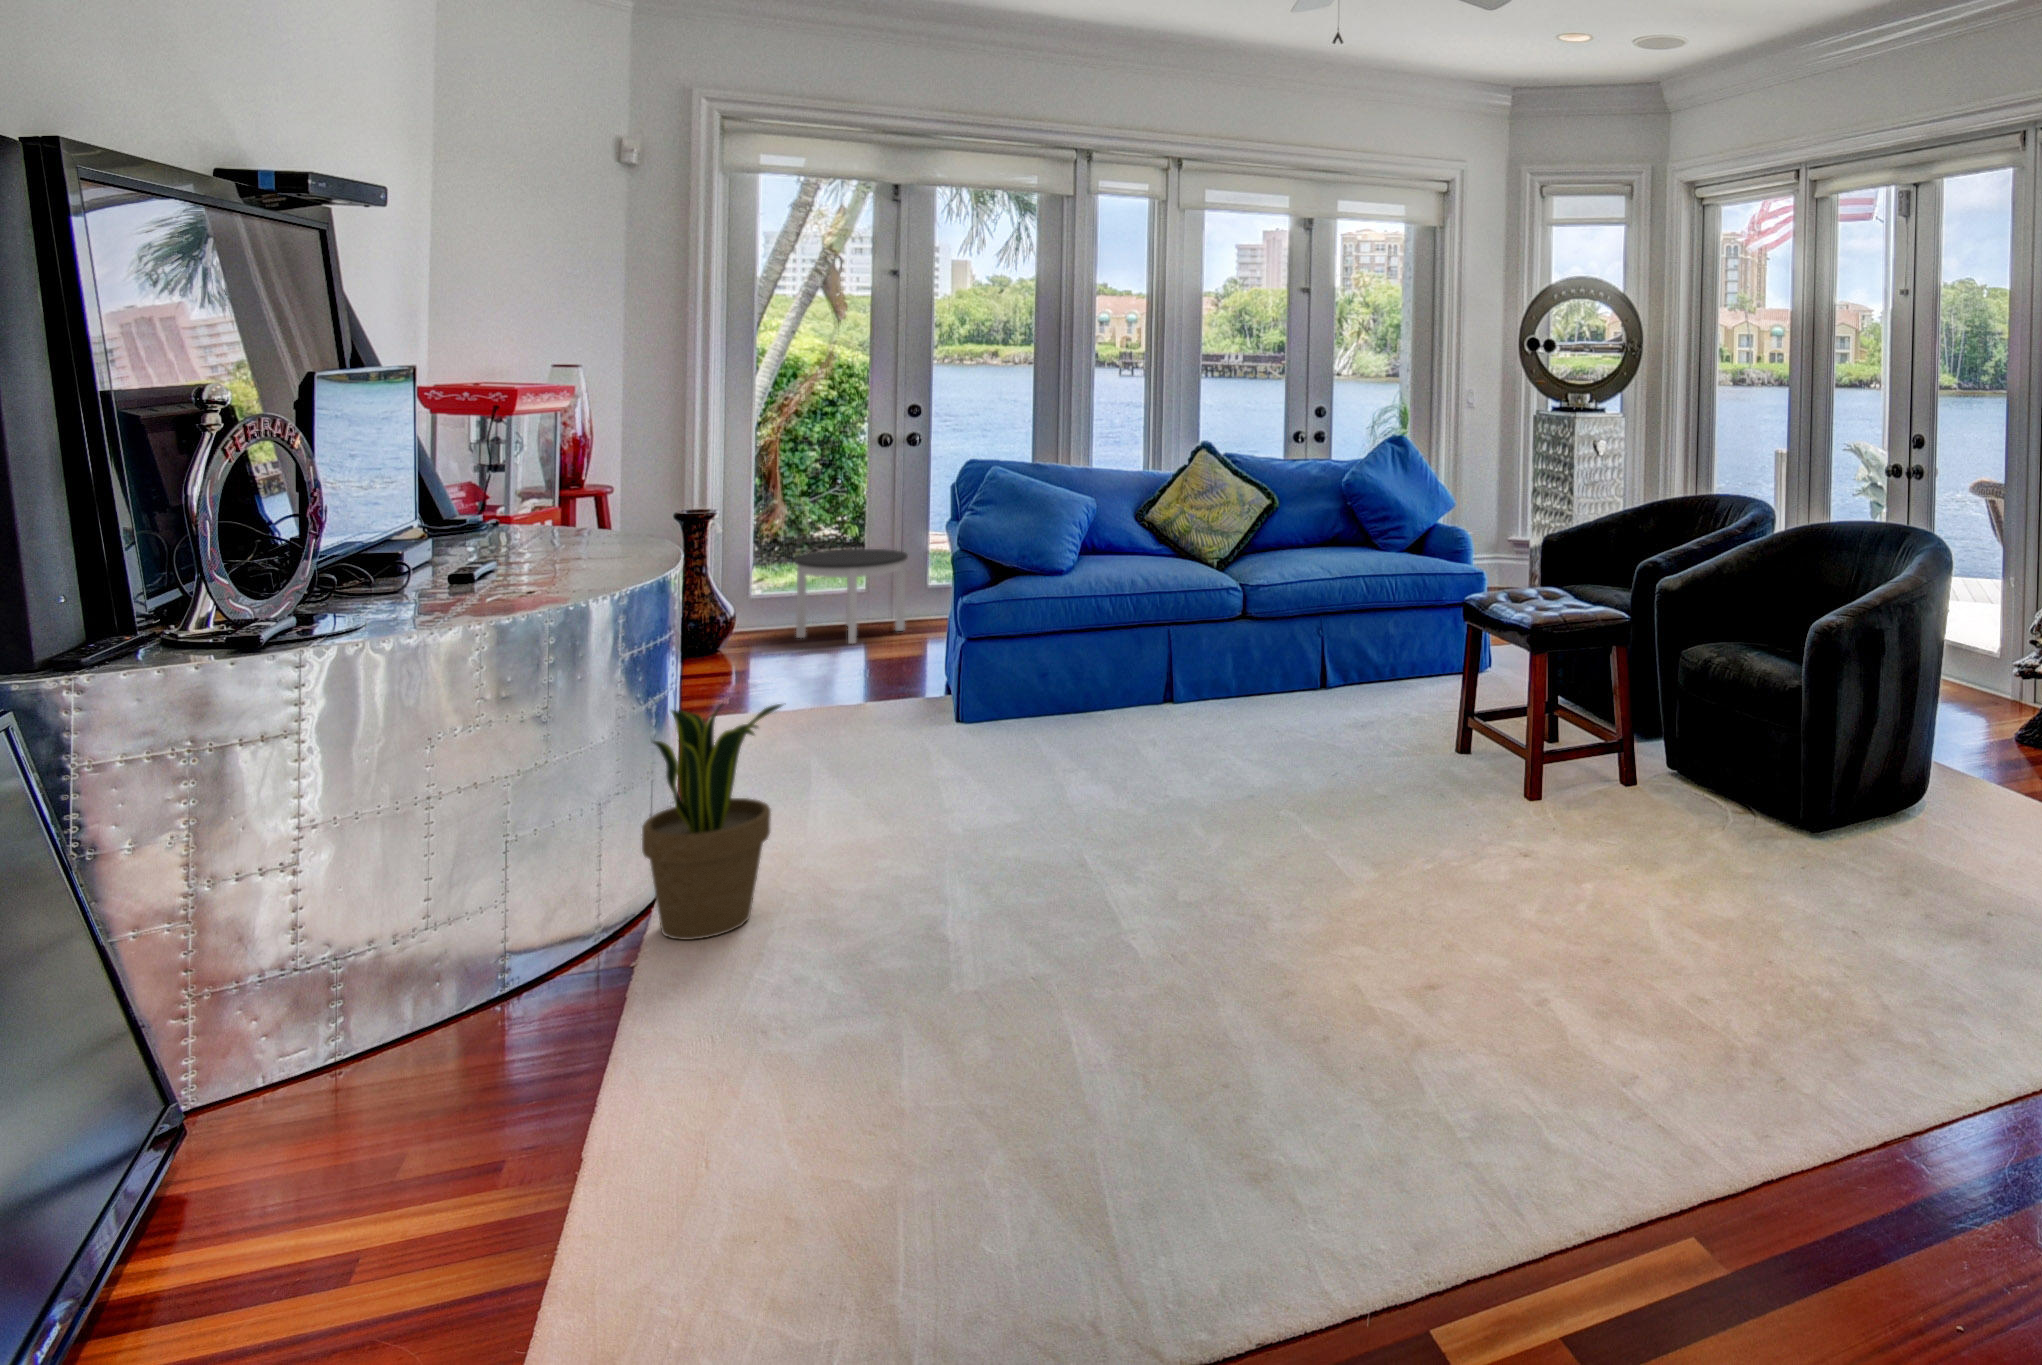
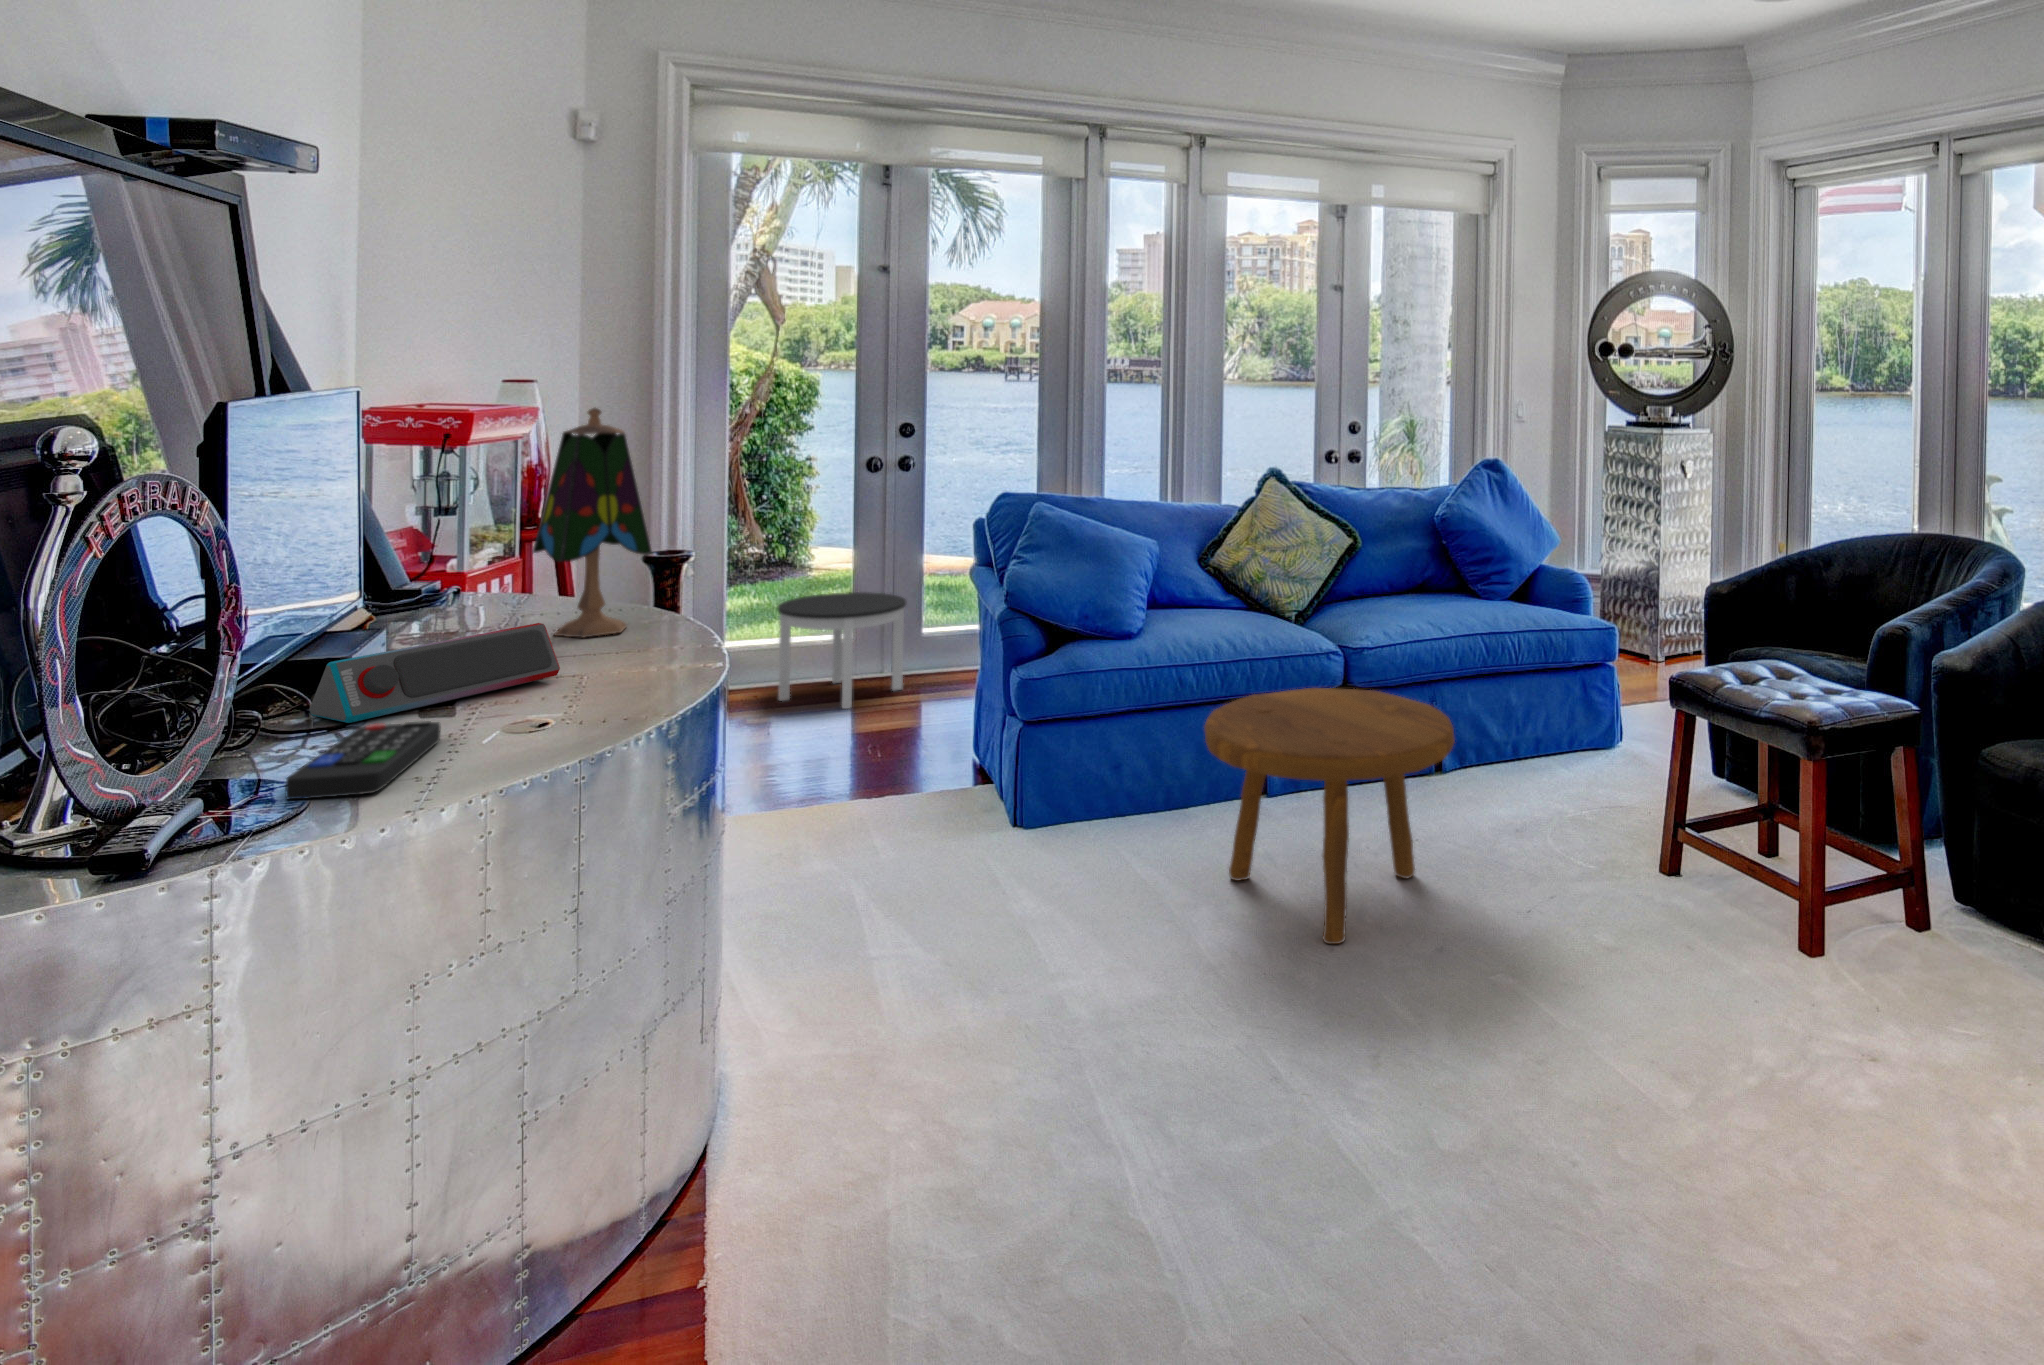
table lamp: none [549,390,635,551] -> present [533,408,652,638]
speaker: none [387,535,558,590] -> present [309,623,560,723]
remote control: none [370,586,469,621] -> present [285,721,440,799]
footstool: none [1081,611,1276,793] -> present [1204,688,1455,944]
potted plant: present [642,704,782,940] -> none [693,877,902,1253]

